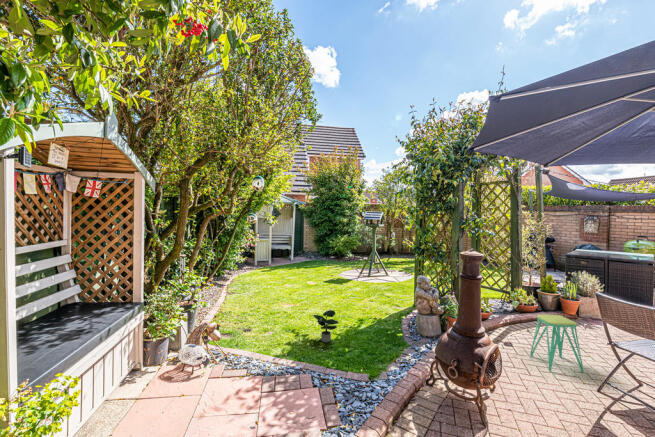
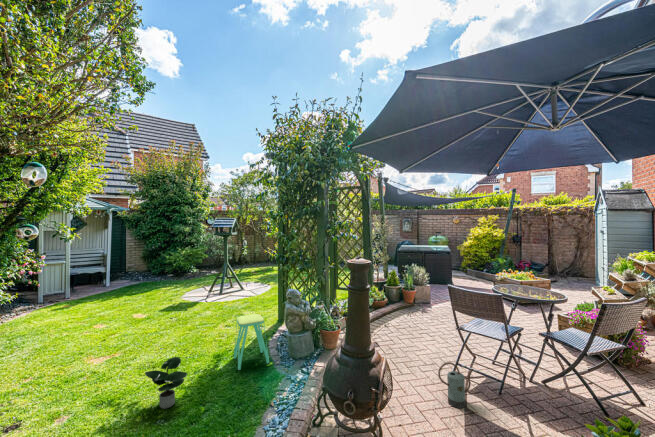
stool: present [530,315,583,372] -> present [234,314,269,370]
watering can: none [559,363,606,412] -> present [438,362,474,408]

